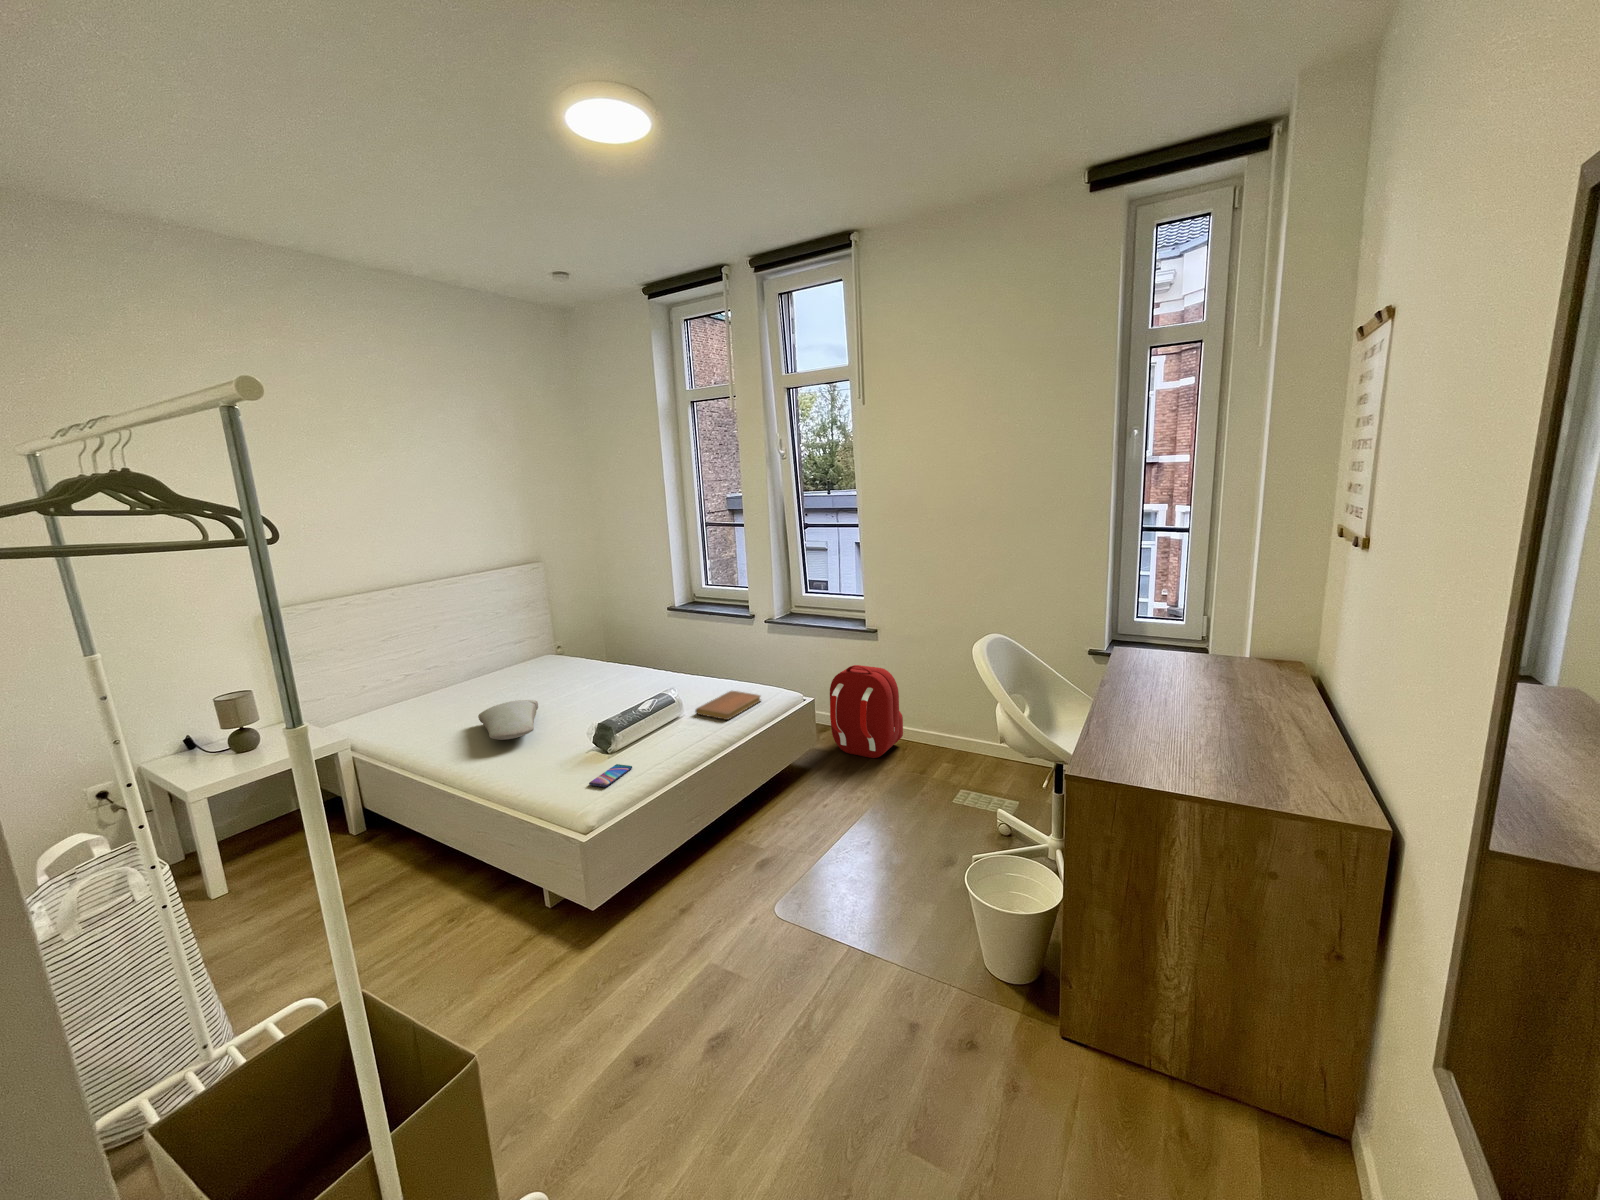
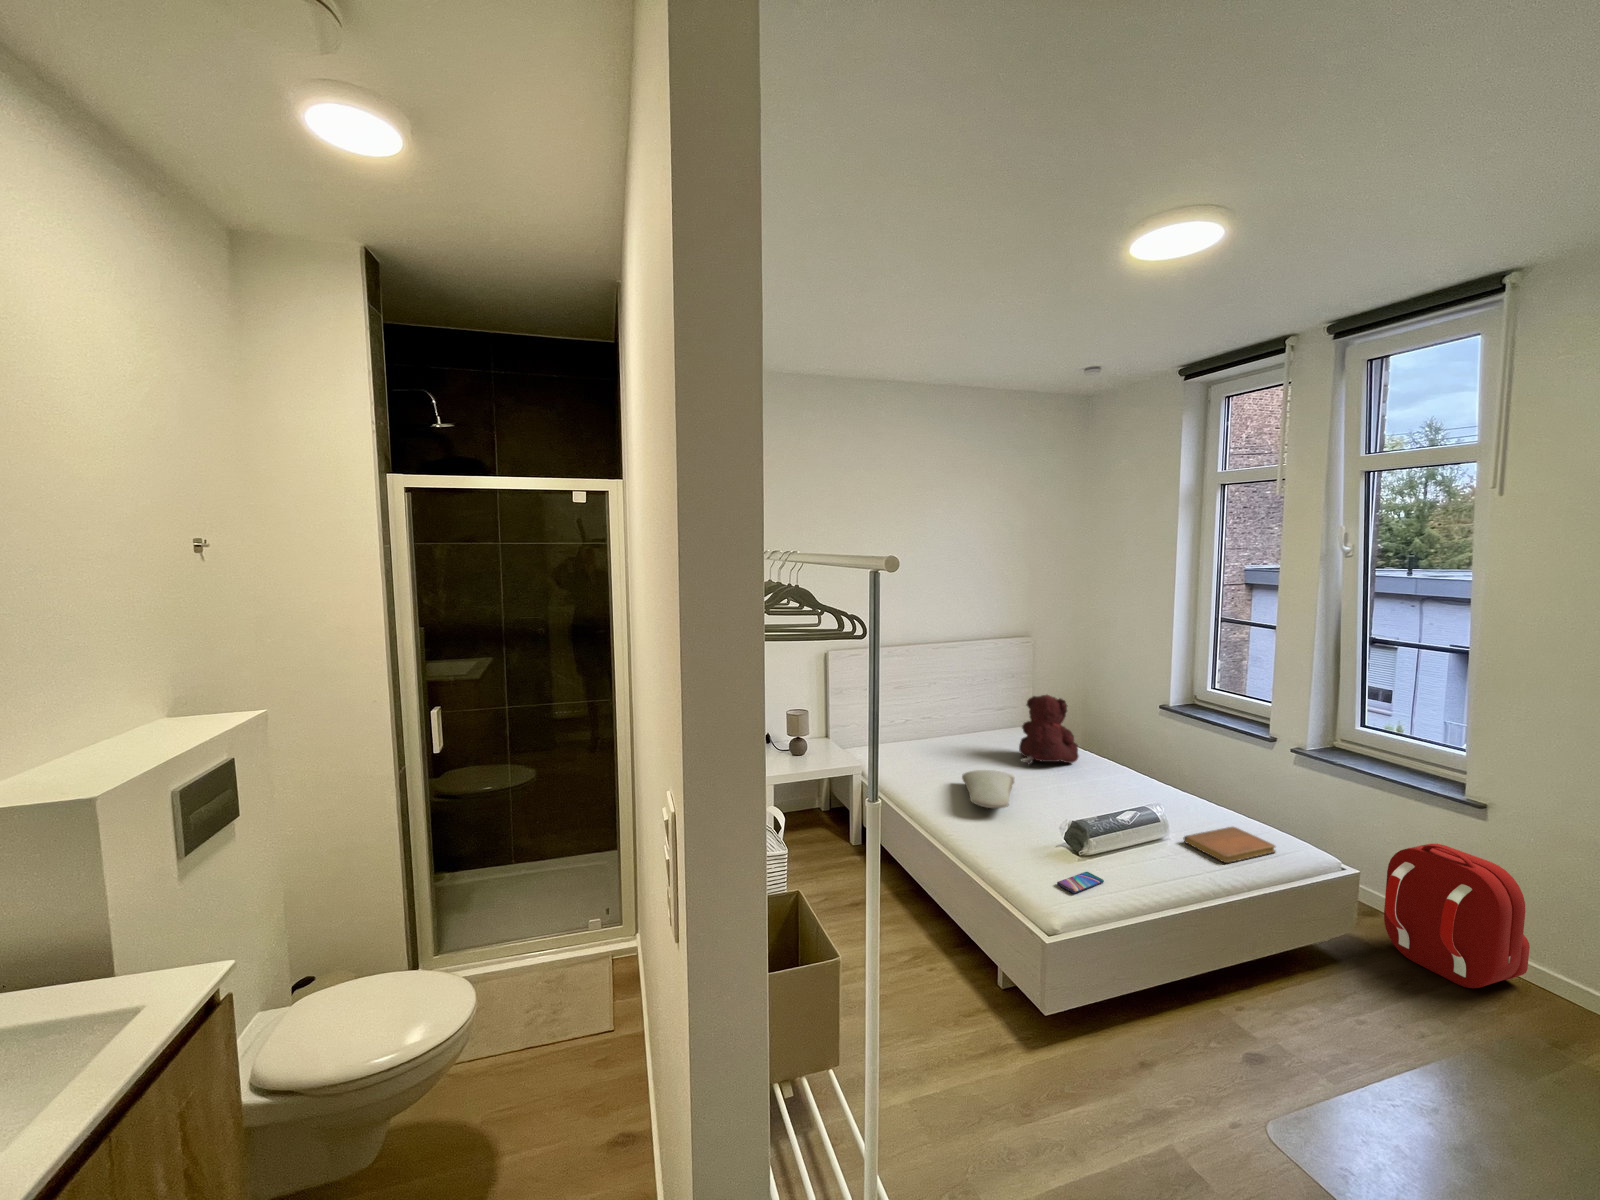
teddy bear: none [541,613,602,690] -> present [1019,695,1079,765]

